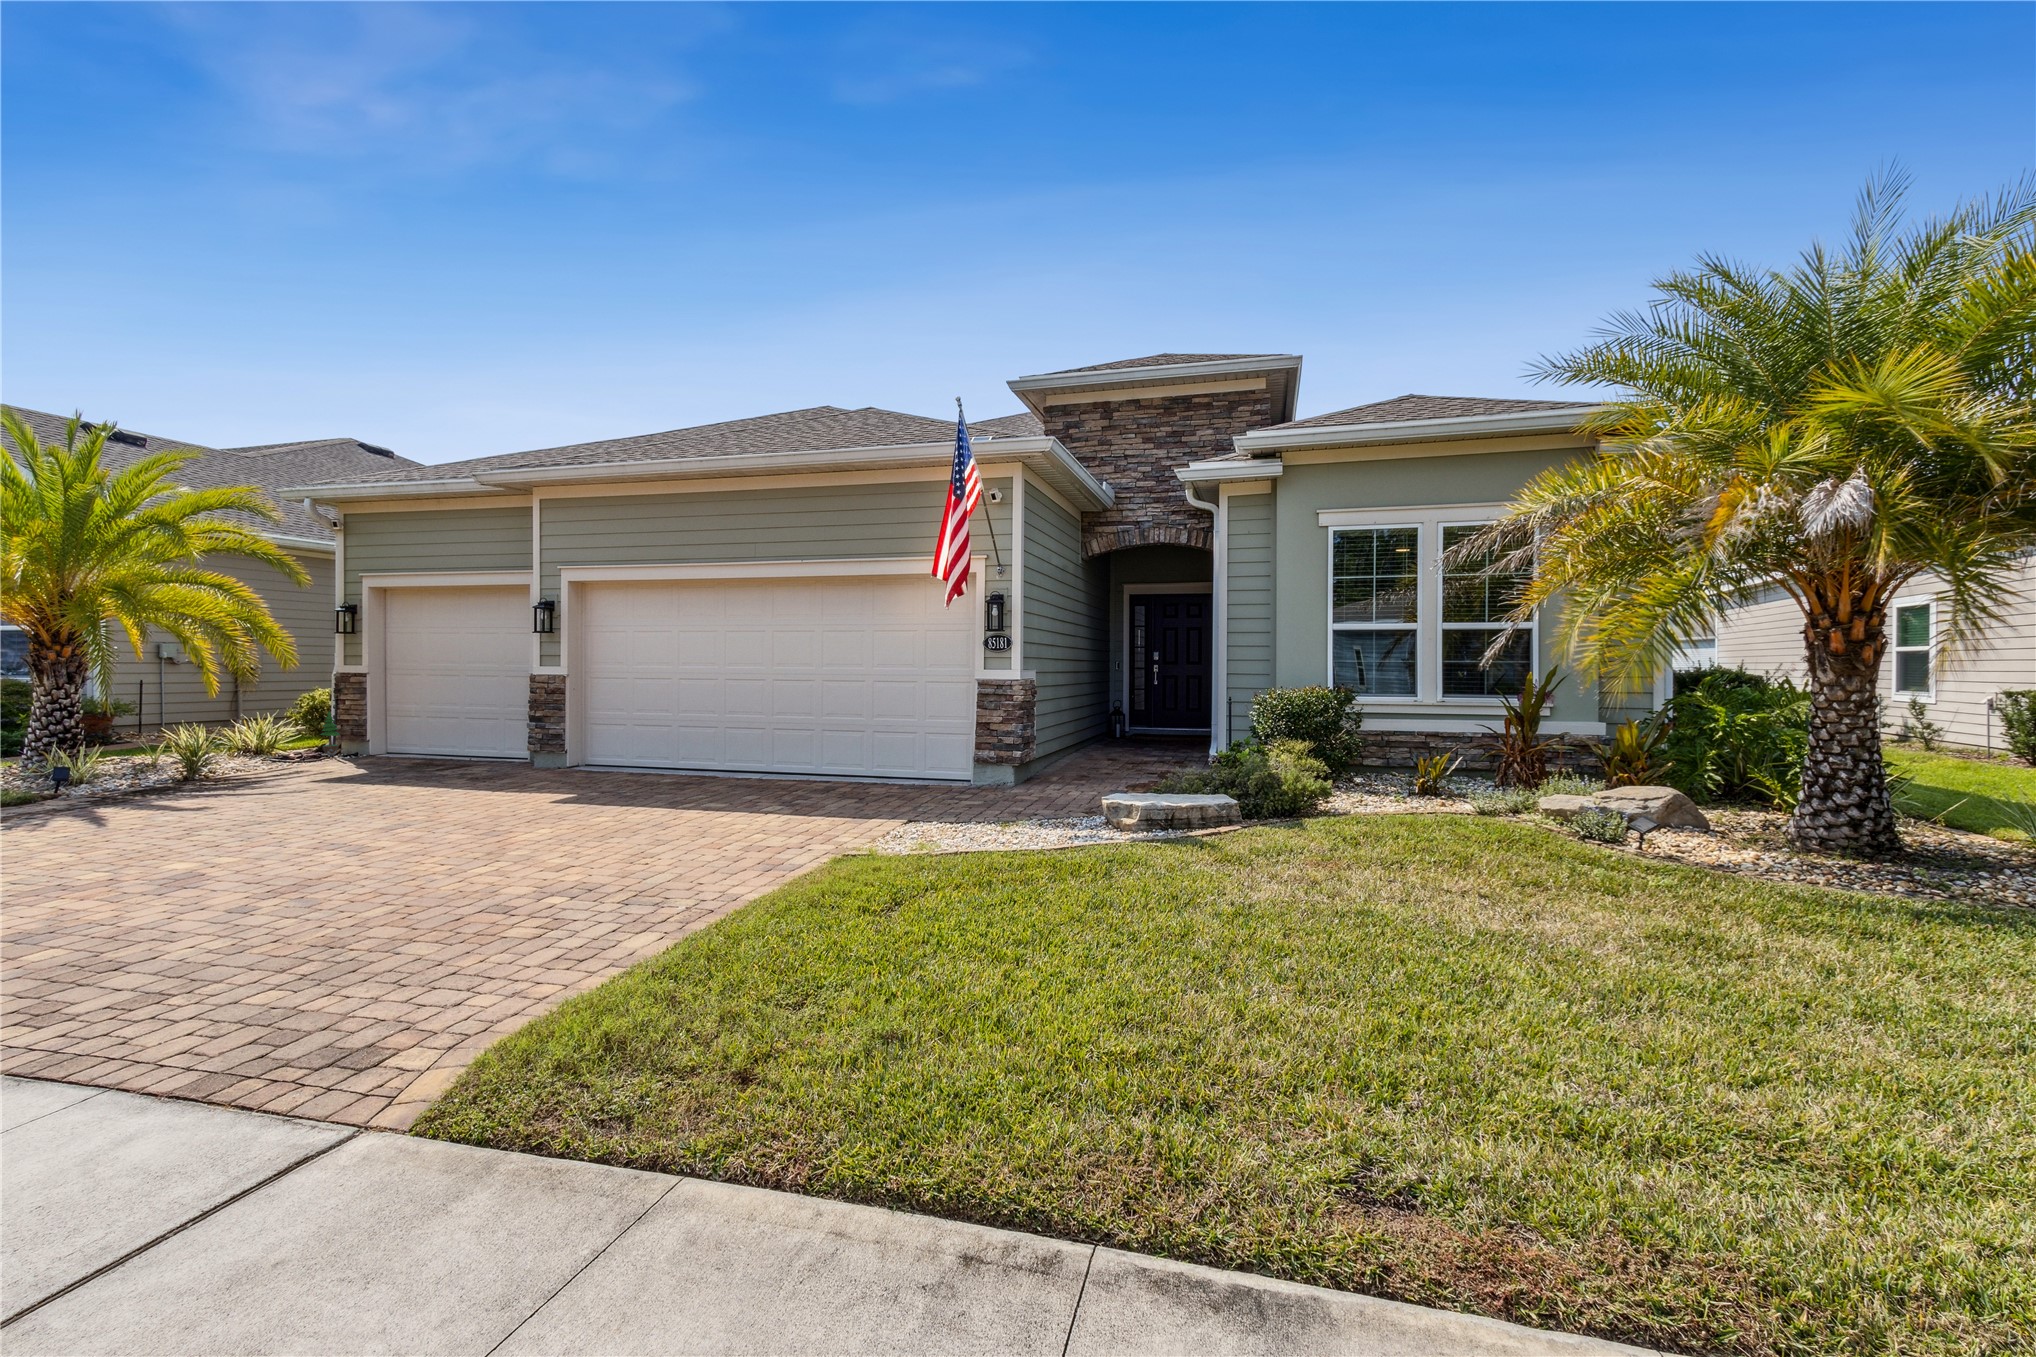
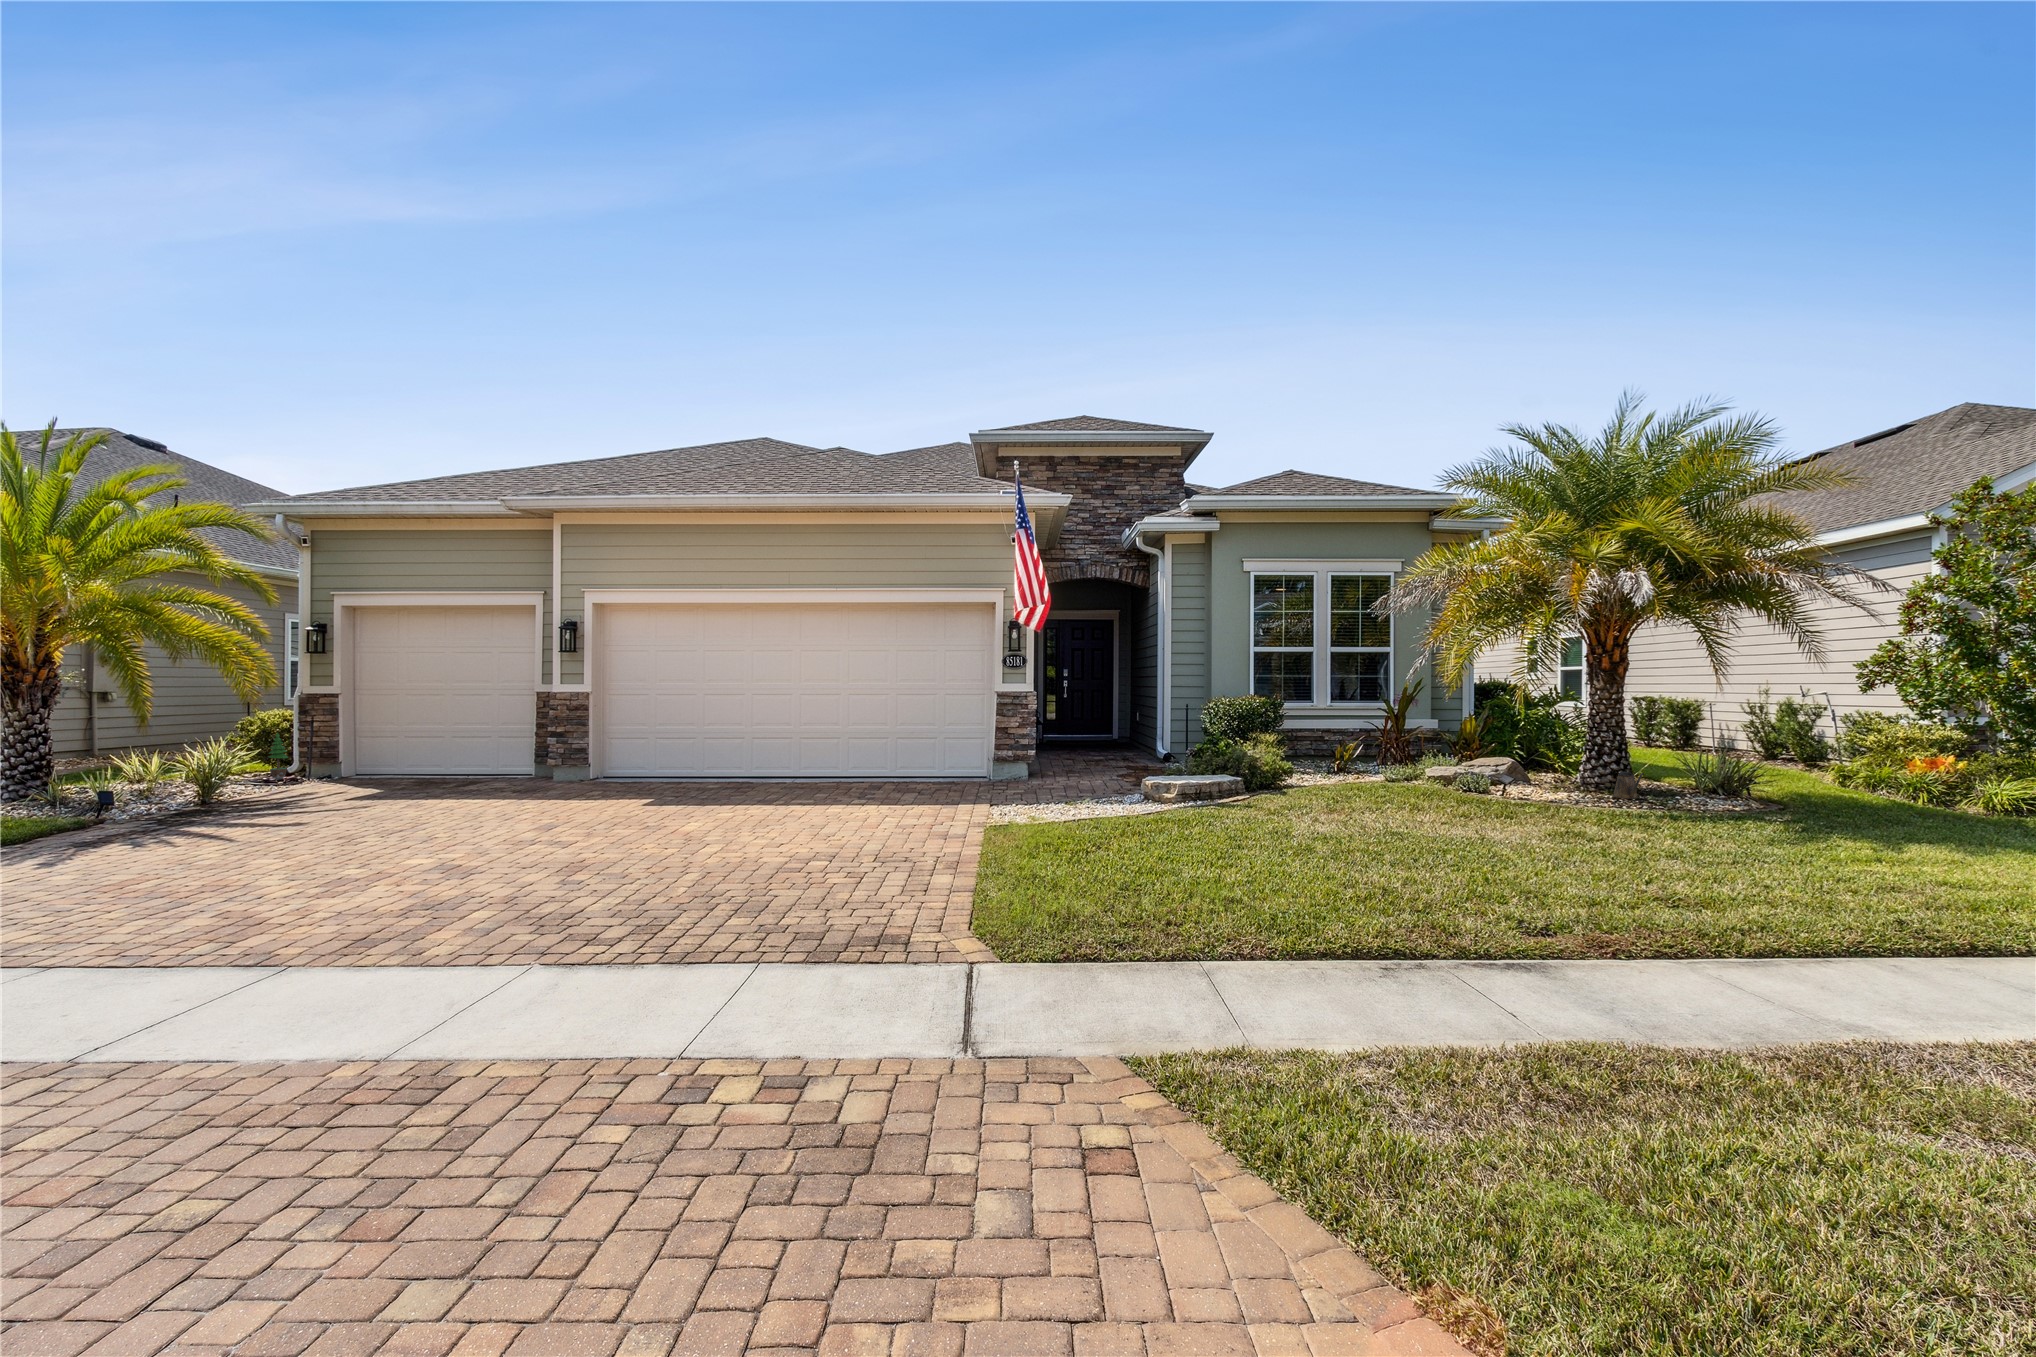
watering can: none [1843,823,1897,871] -> present [1613,772,1644,799]

